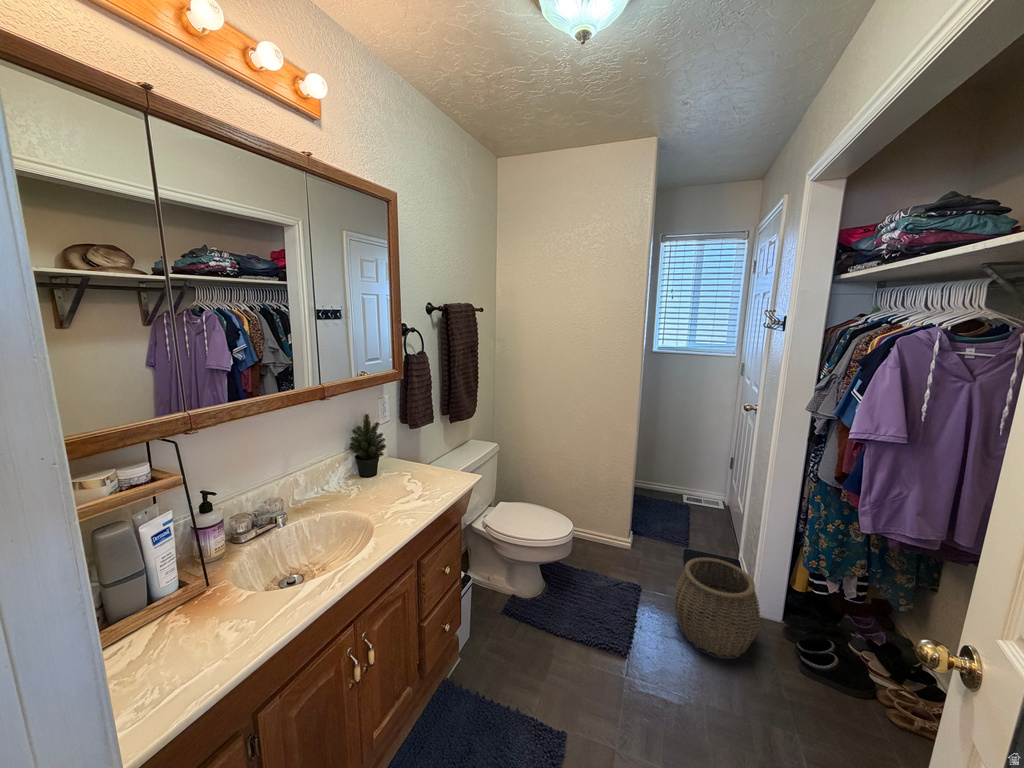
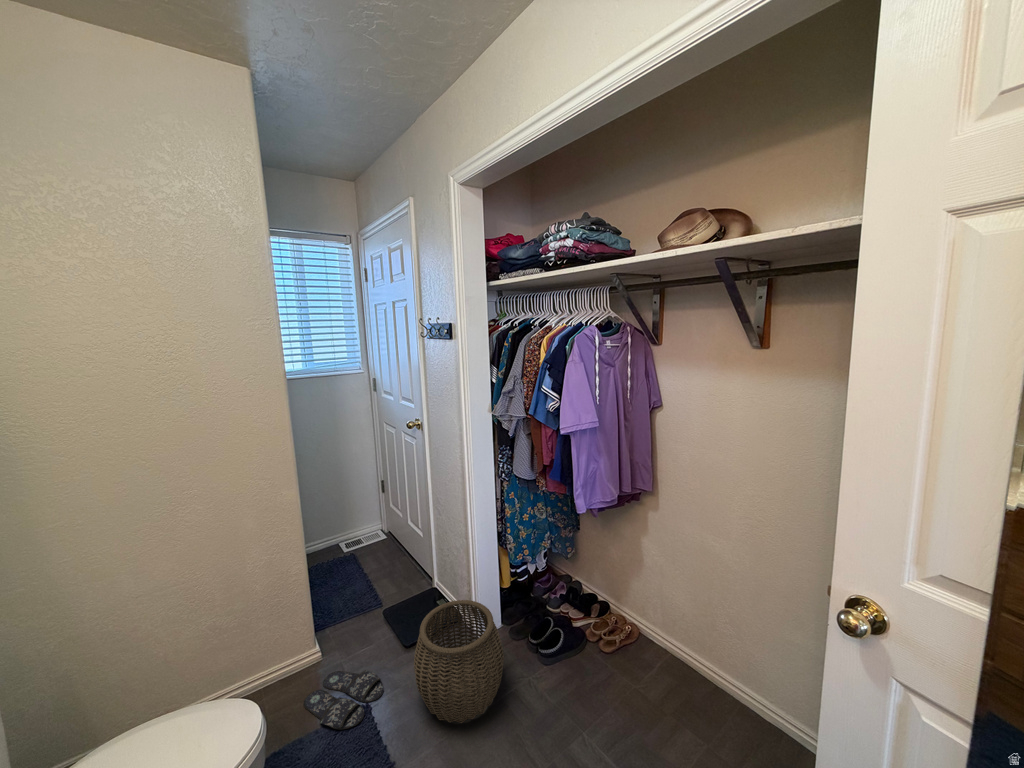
slippers: none [610,563,659,597] -> present [304,670,384,730]

